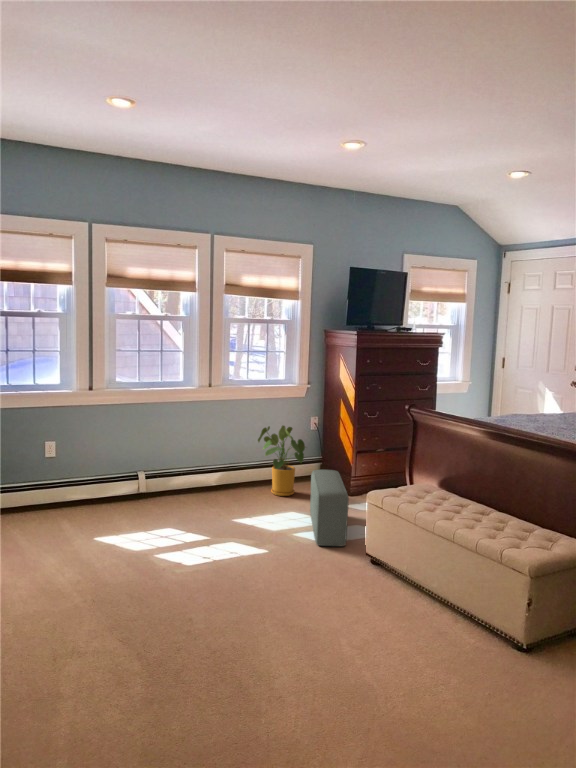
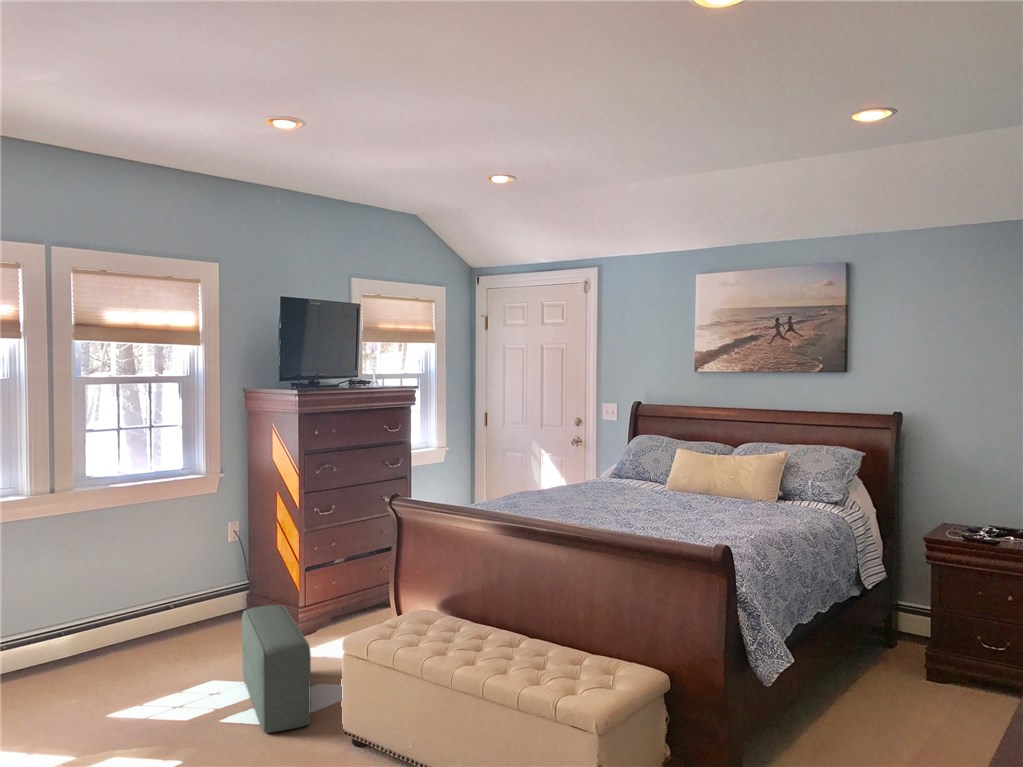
house plant: present [258,426,305,496] -> none [142,541,230,656]

